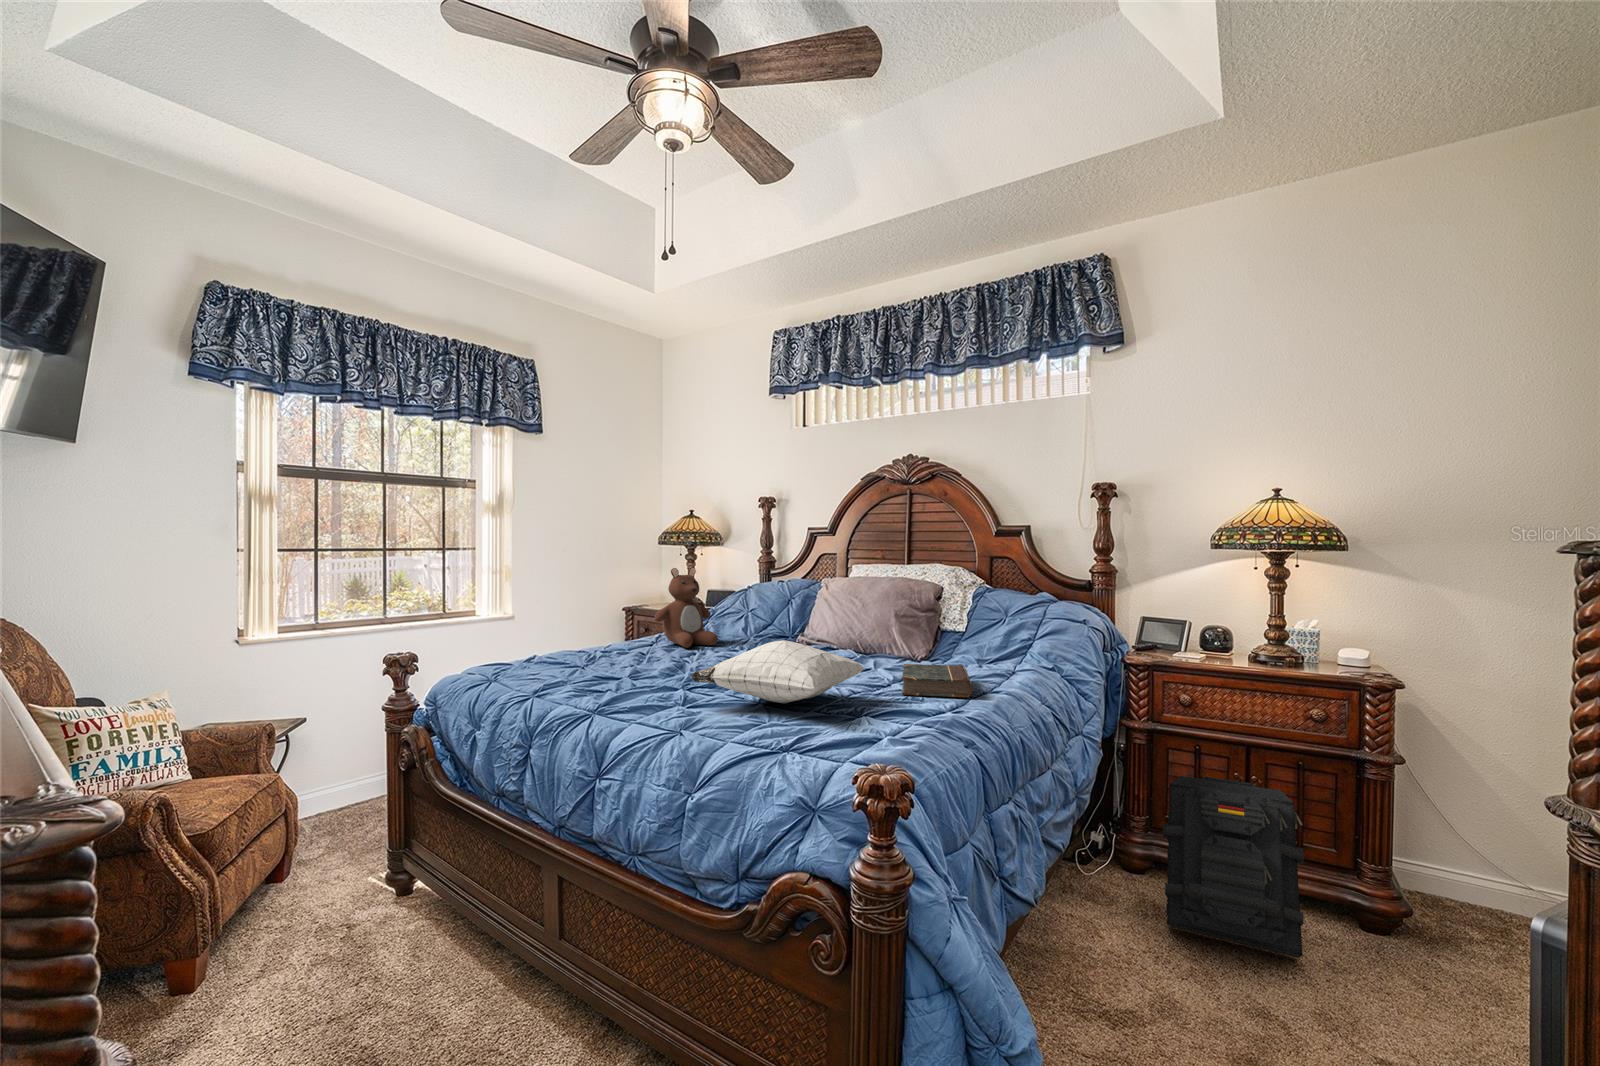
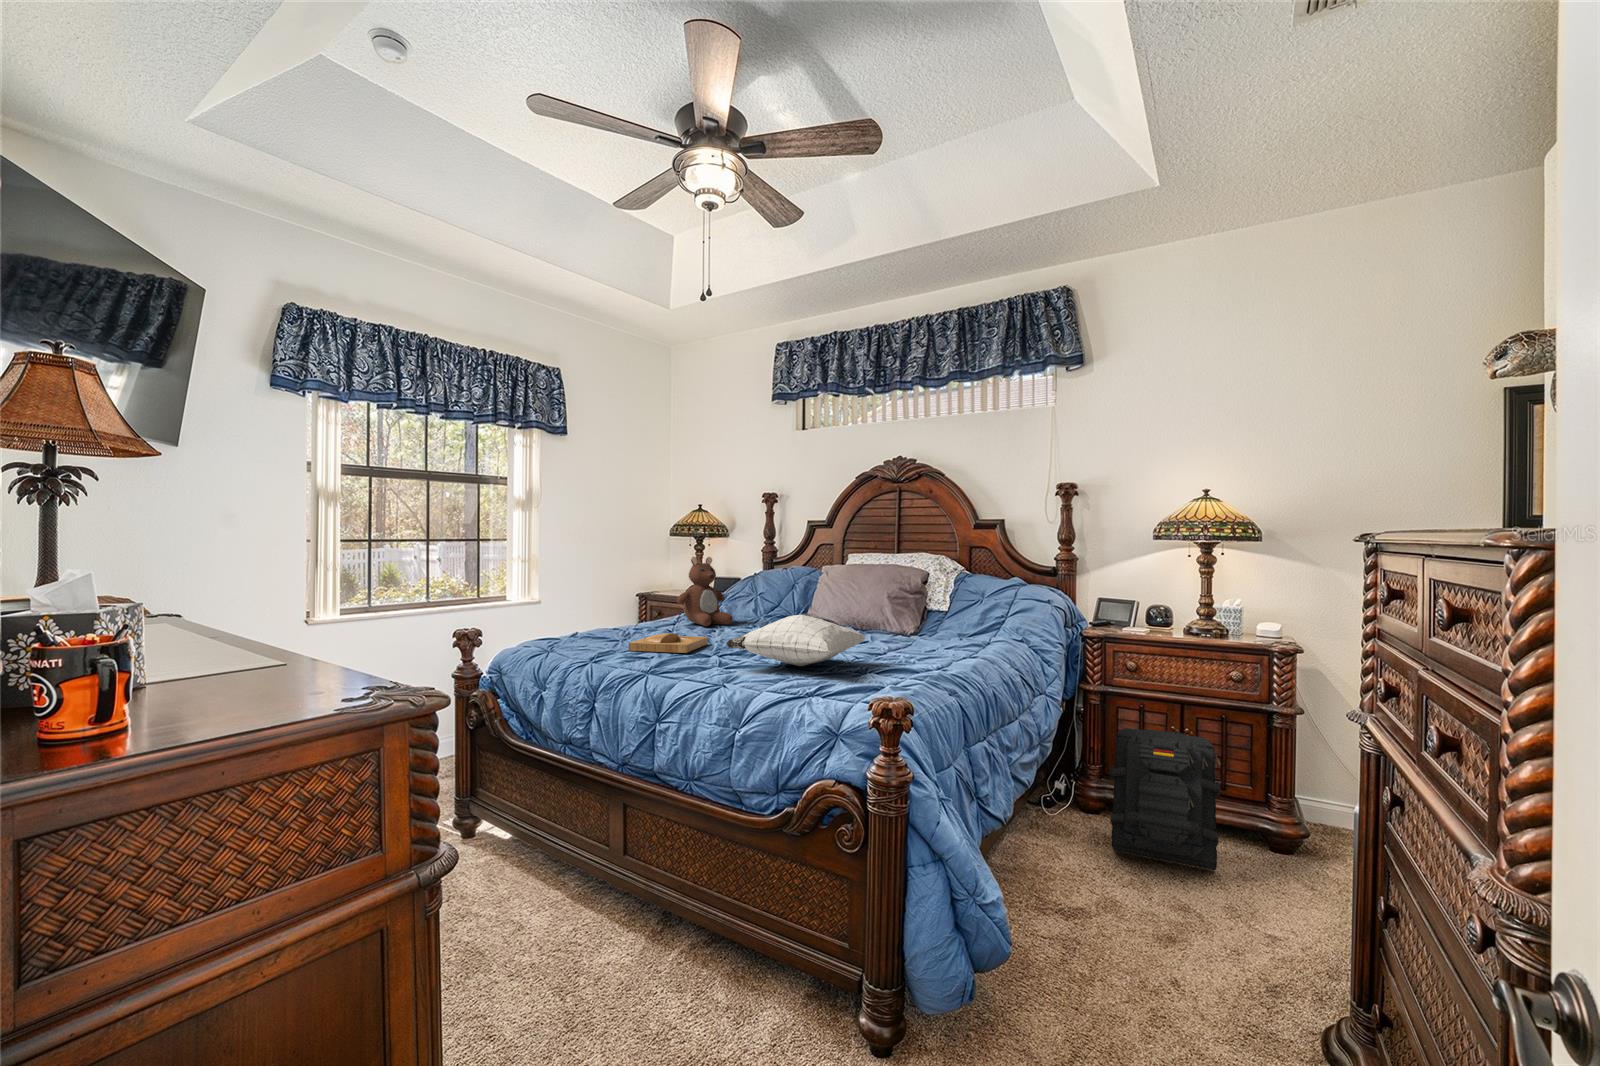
tray: none [584,660,681,684] -> present [629,633,708,653]
book: present [902,664,973,697] -> none [896,637,955,662]

